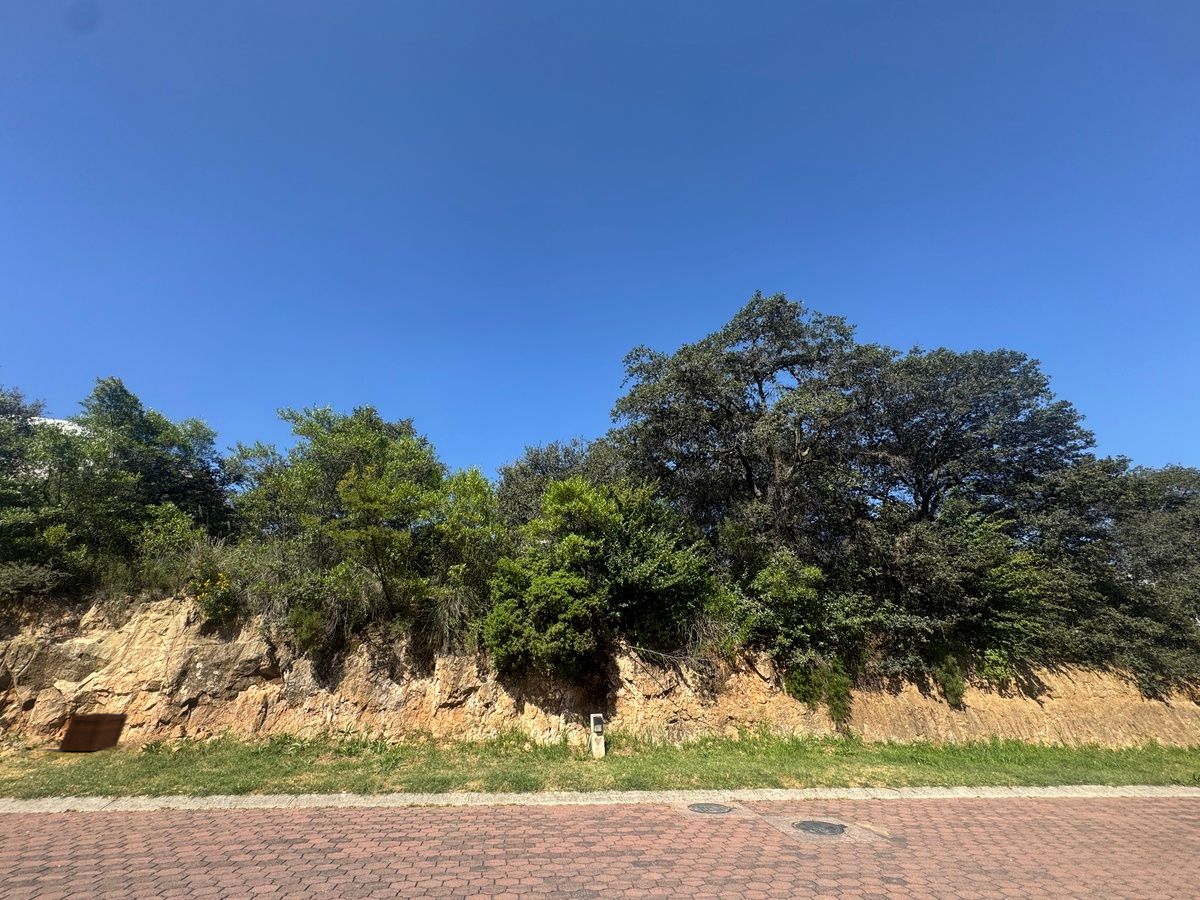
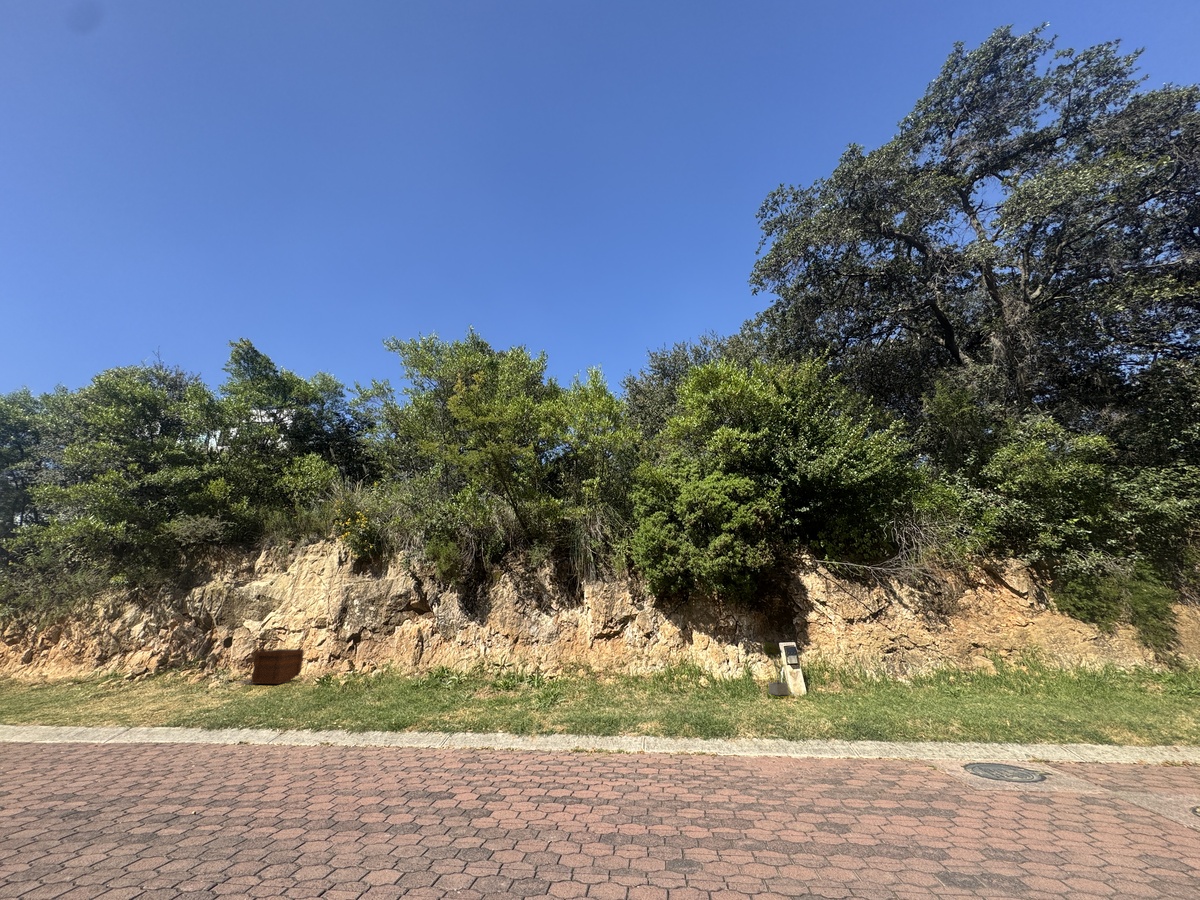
potted tree: none [578,713,593,759] -> present [763,642,789,695]

